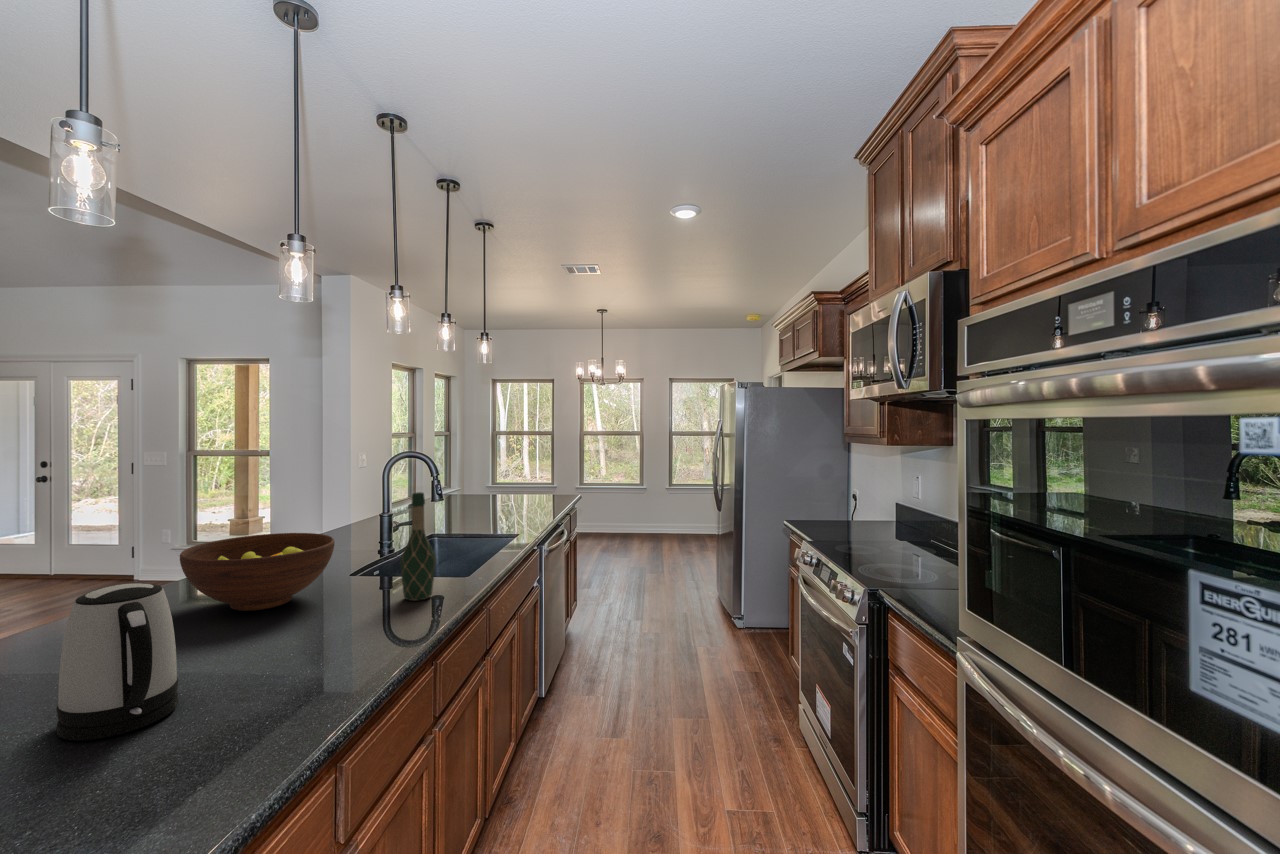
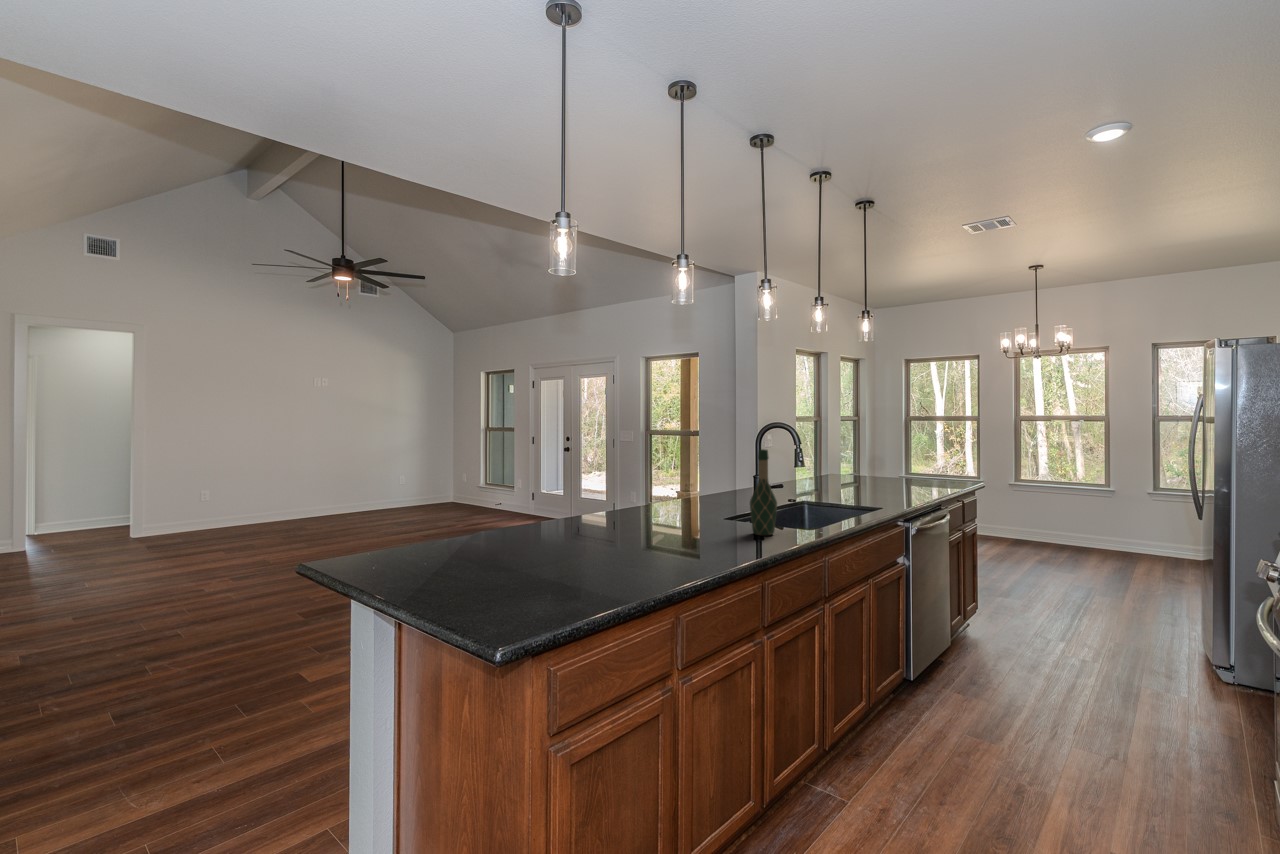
fruit bowl: present [180,533,335,611] -> none [616,478,707,526]
kettle: present [57,583,178,741] -> none [555,483,606,562]

